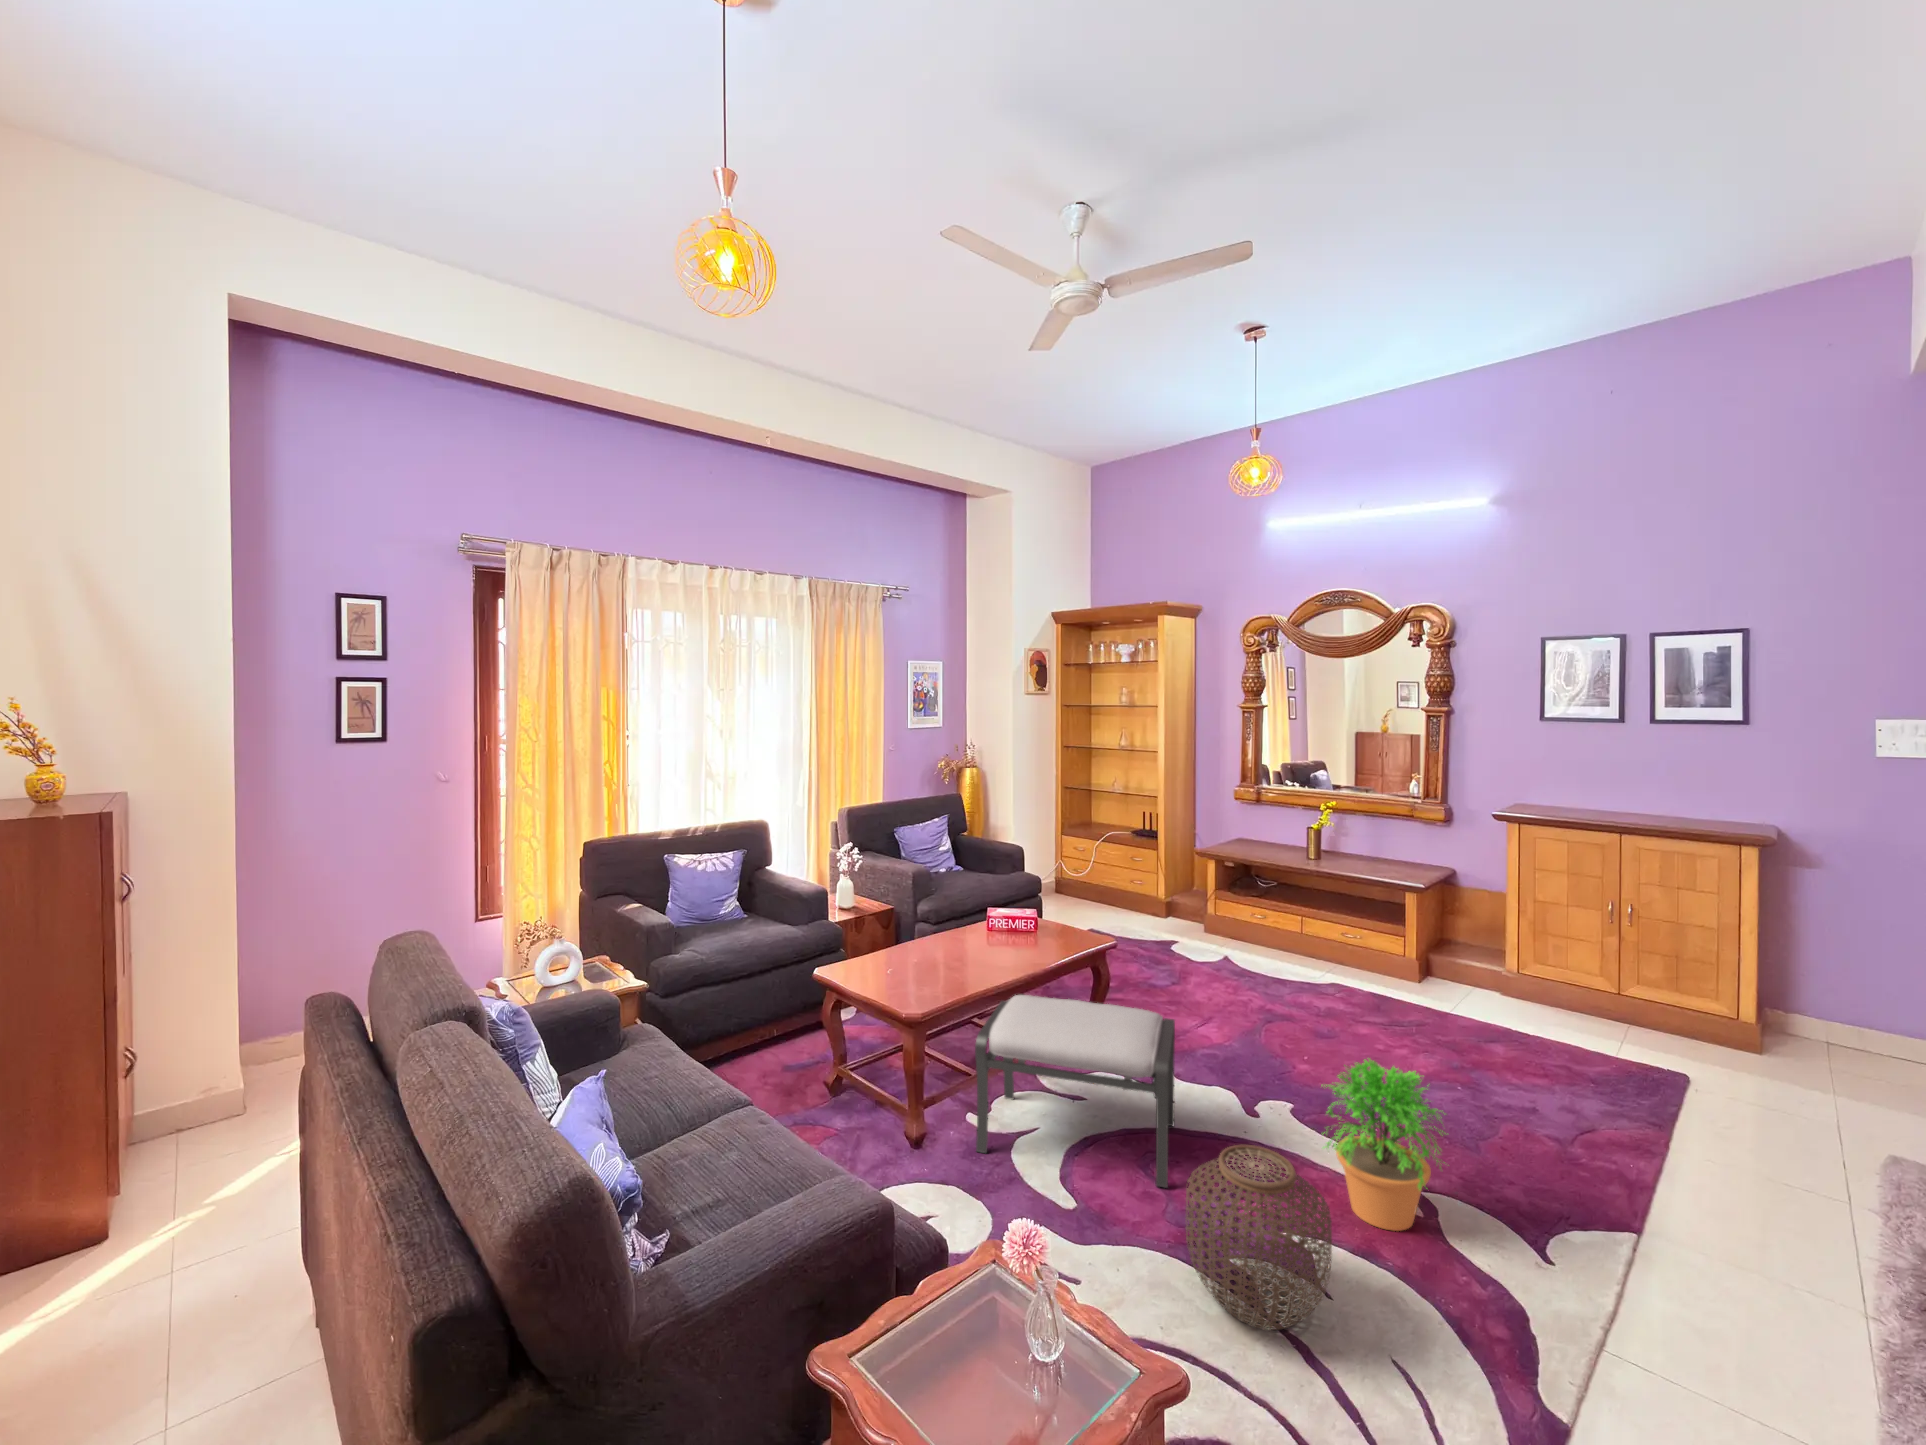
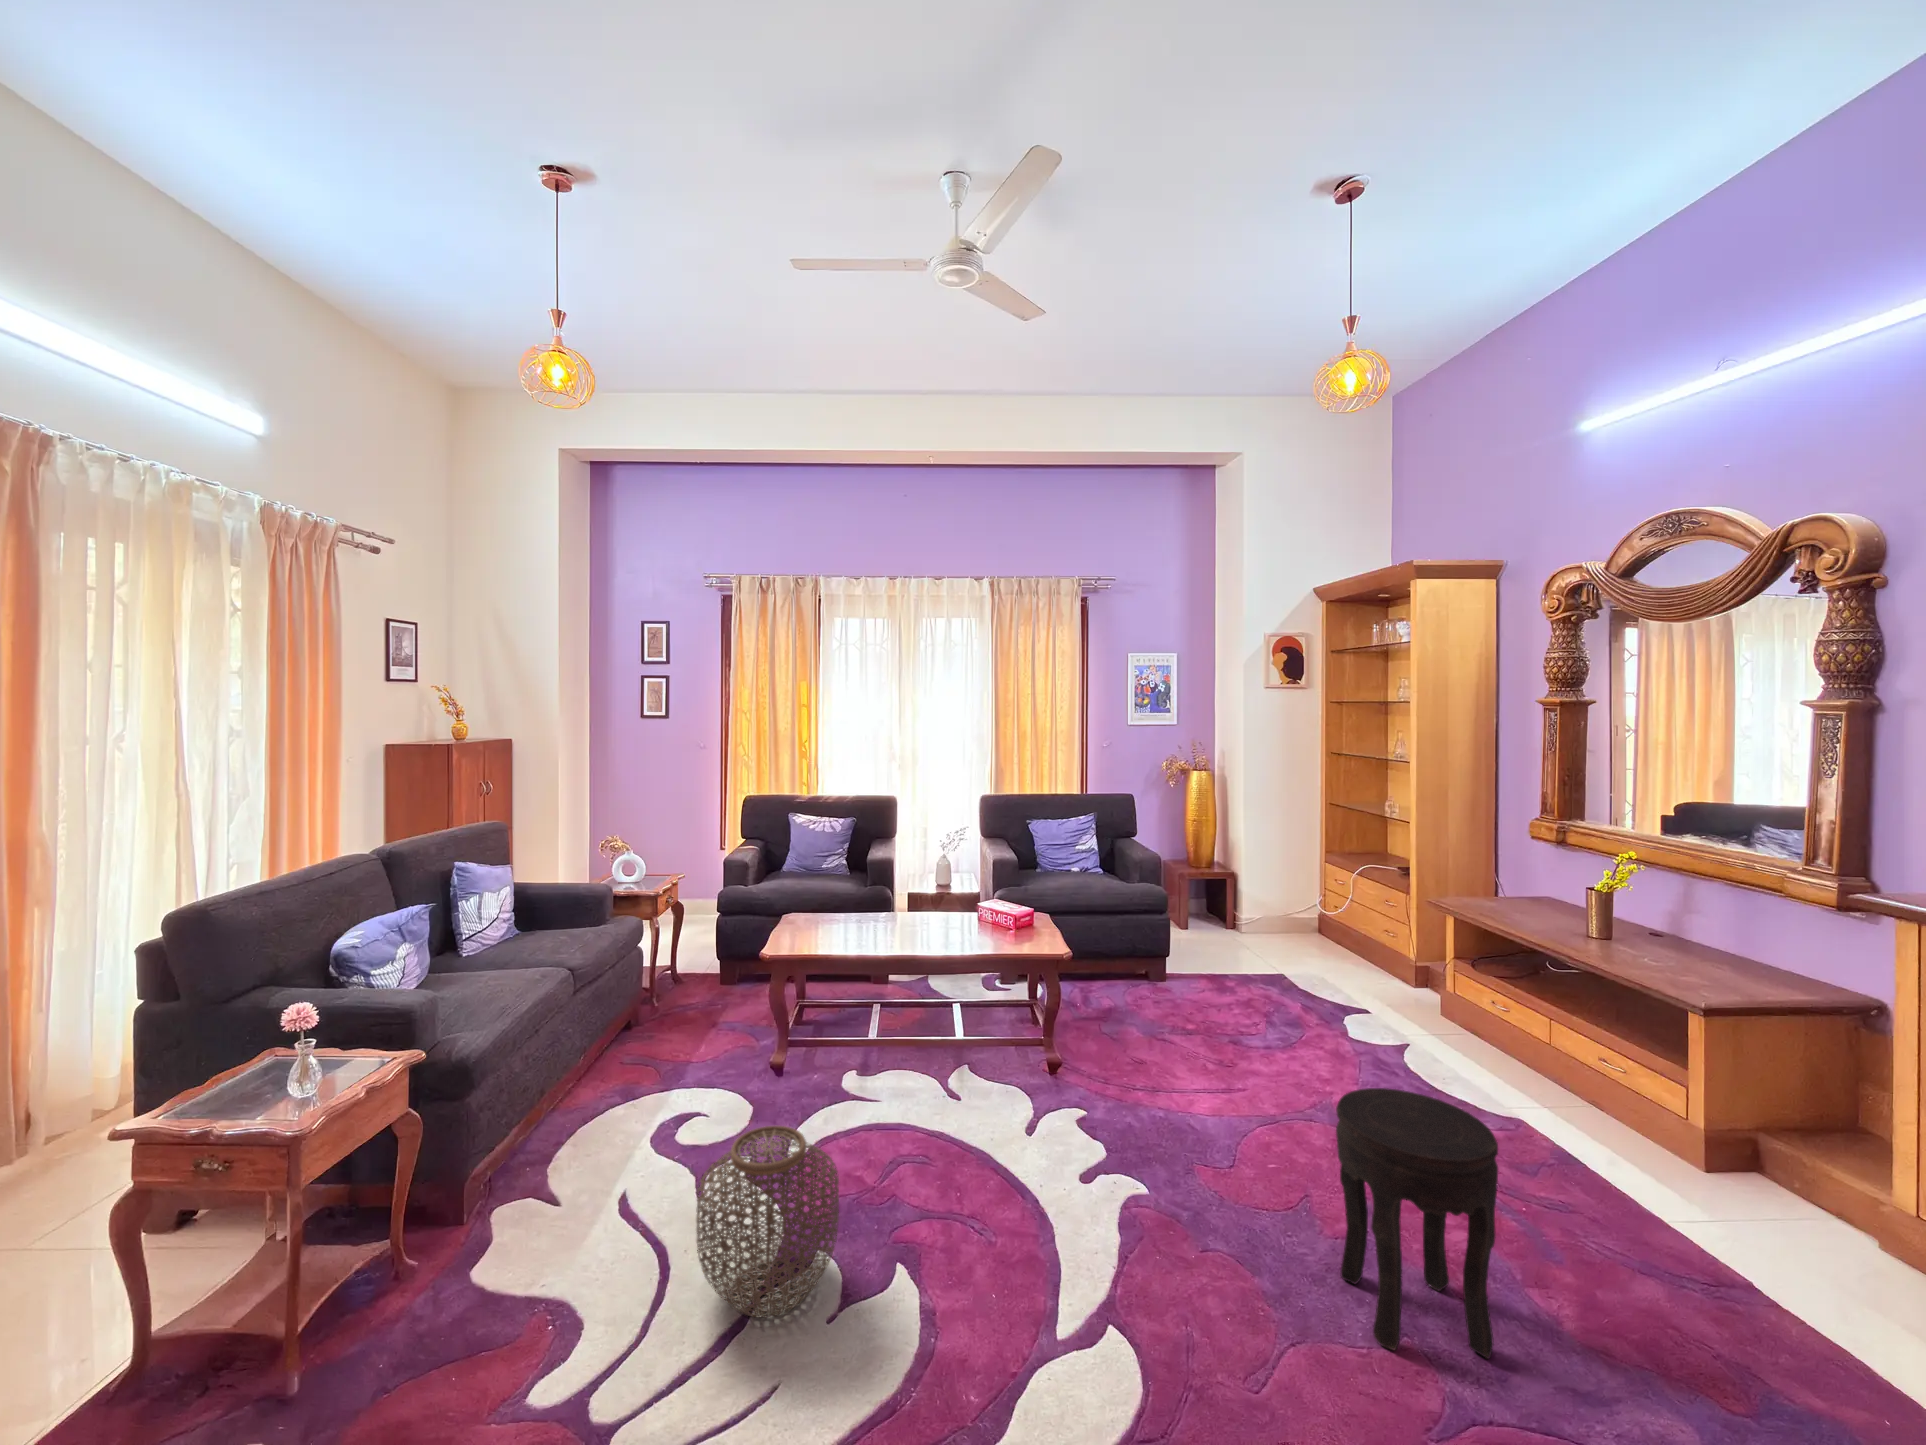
side table: none [1433,971,1540,1132] -> present [1336,1088,1498,1358]
ottoman: present [975,995,1175,1188] -> none [801,970,988,1183]
potted plant: present [1323,1059,1442,1231] -> none [949,1114,1106,1337]

